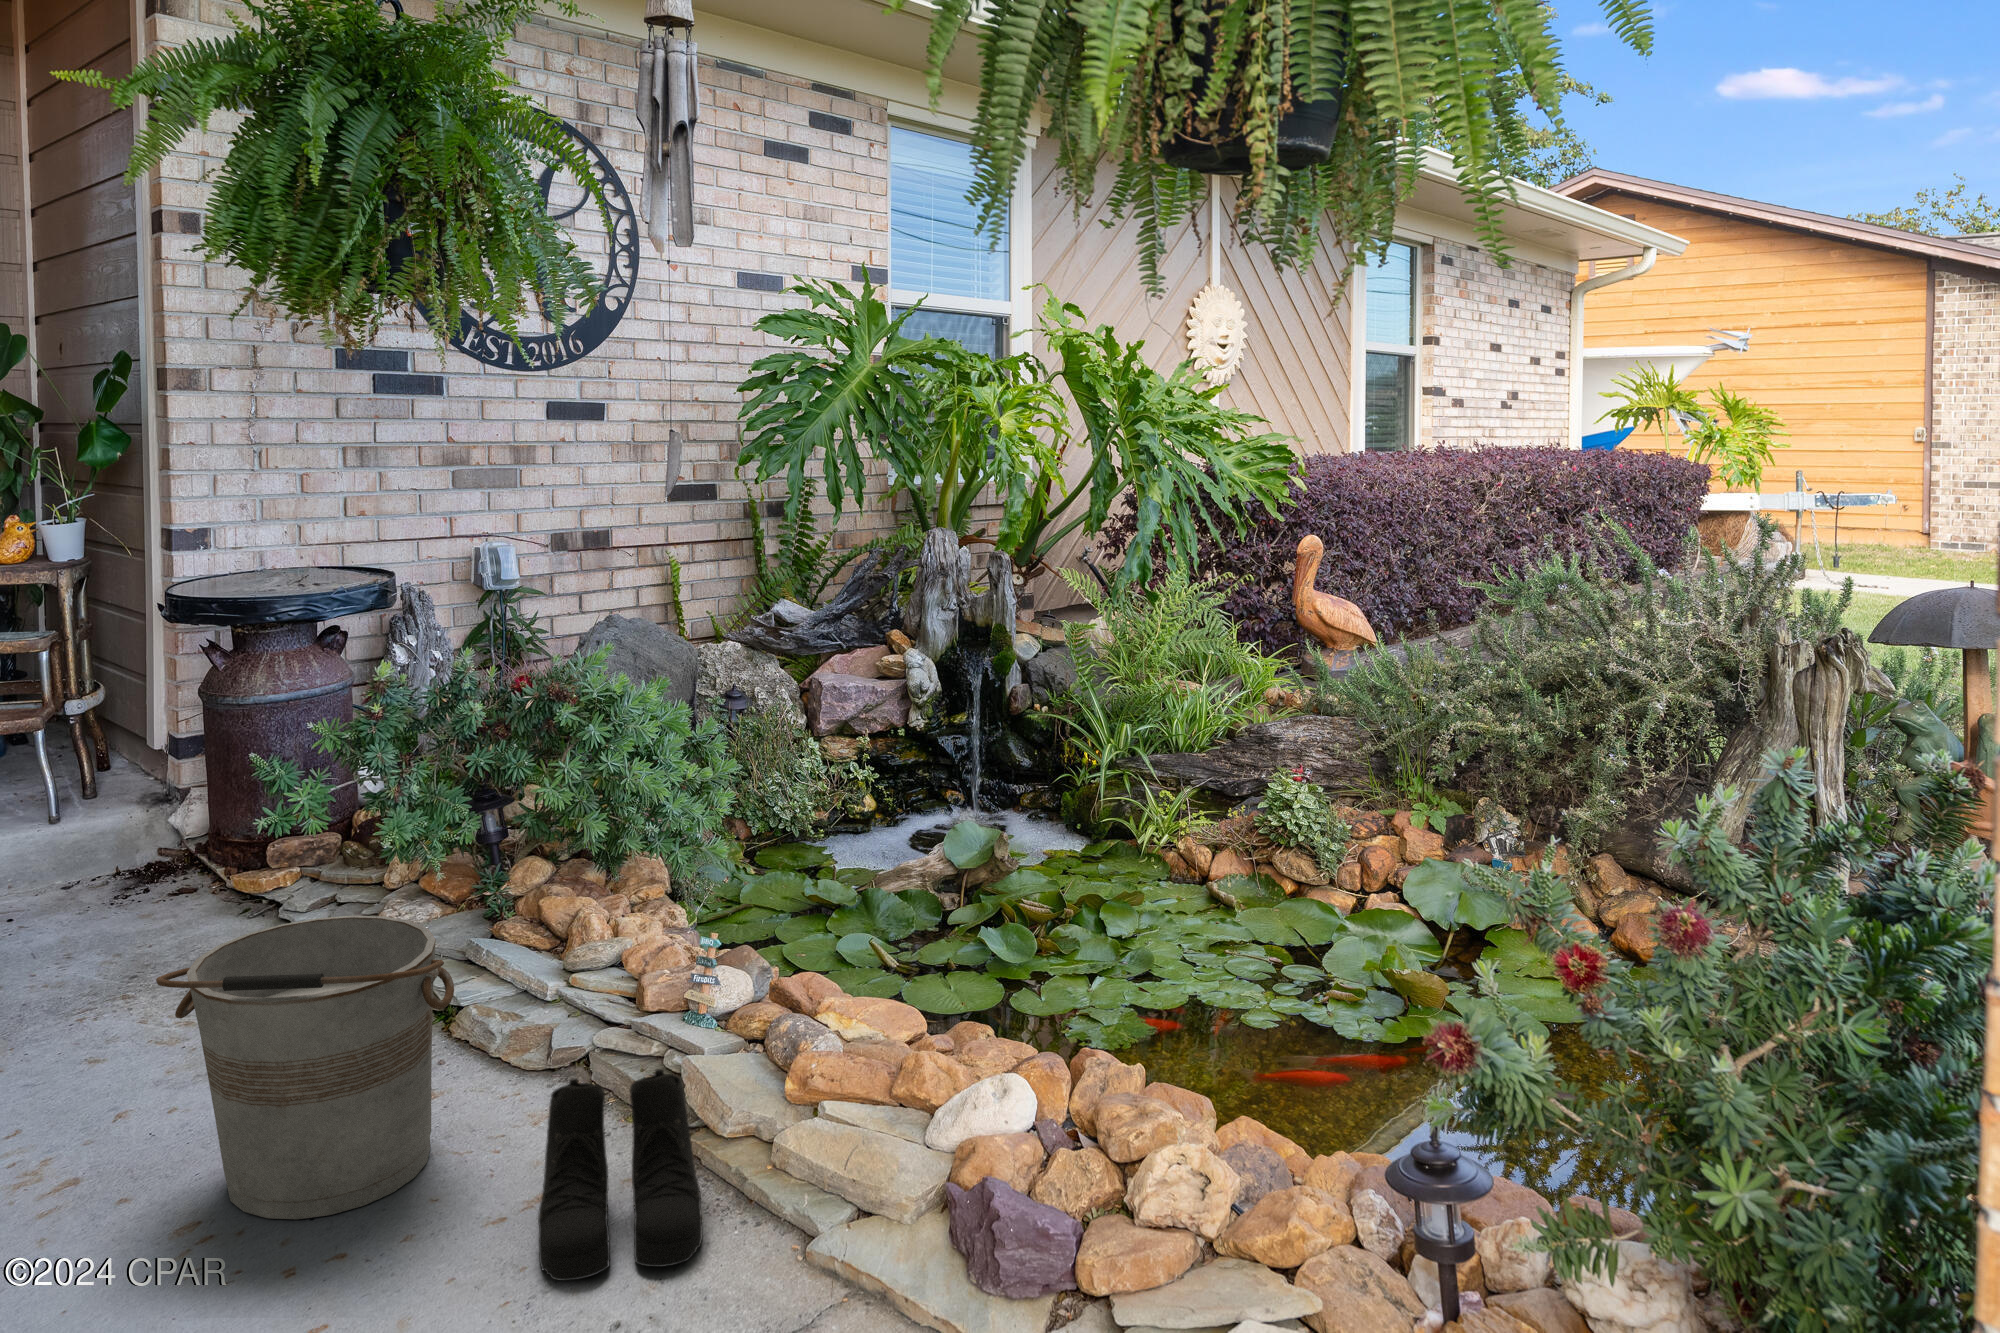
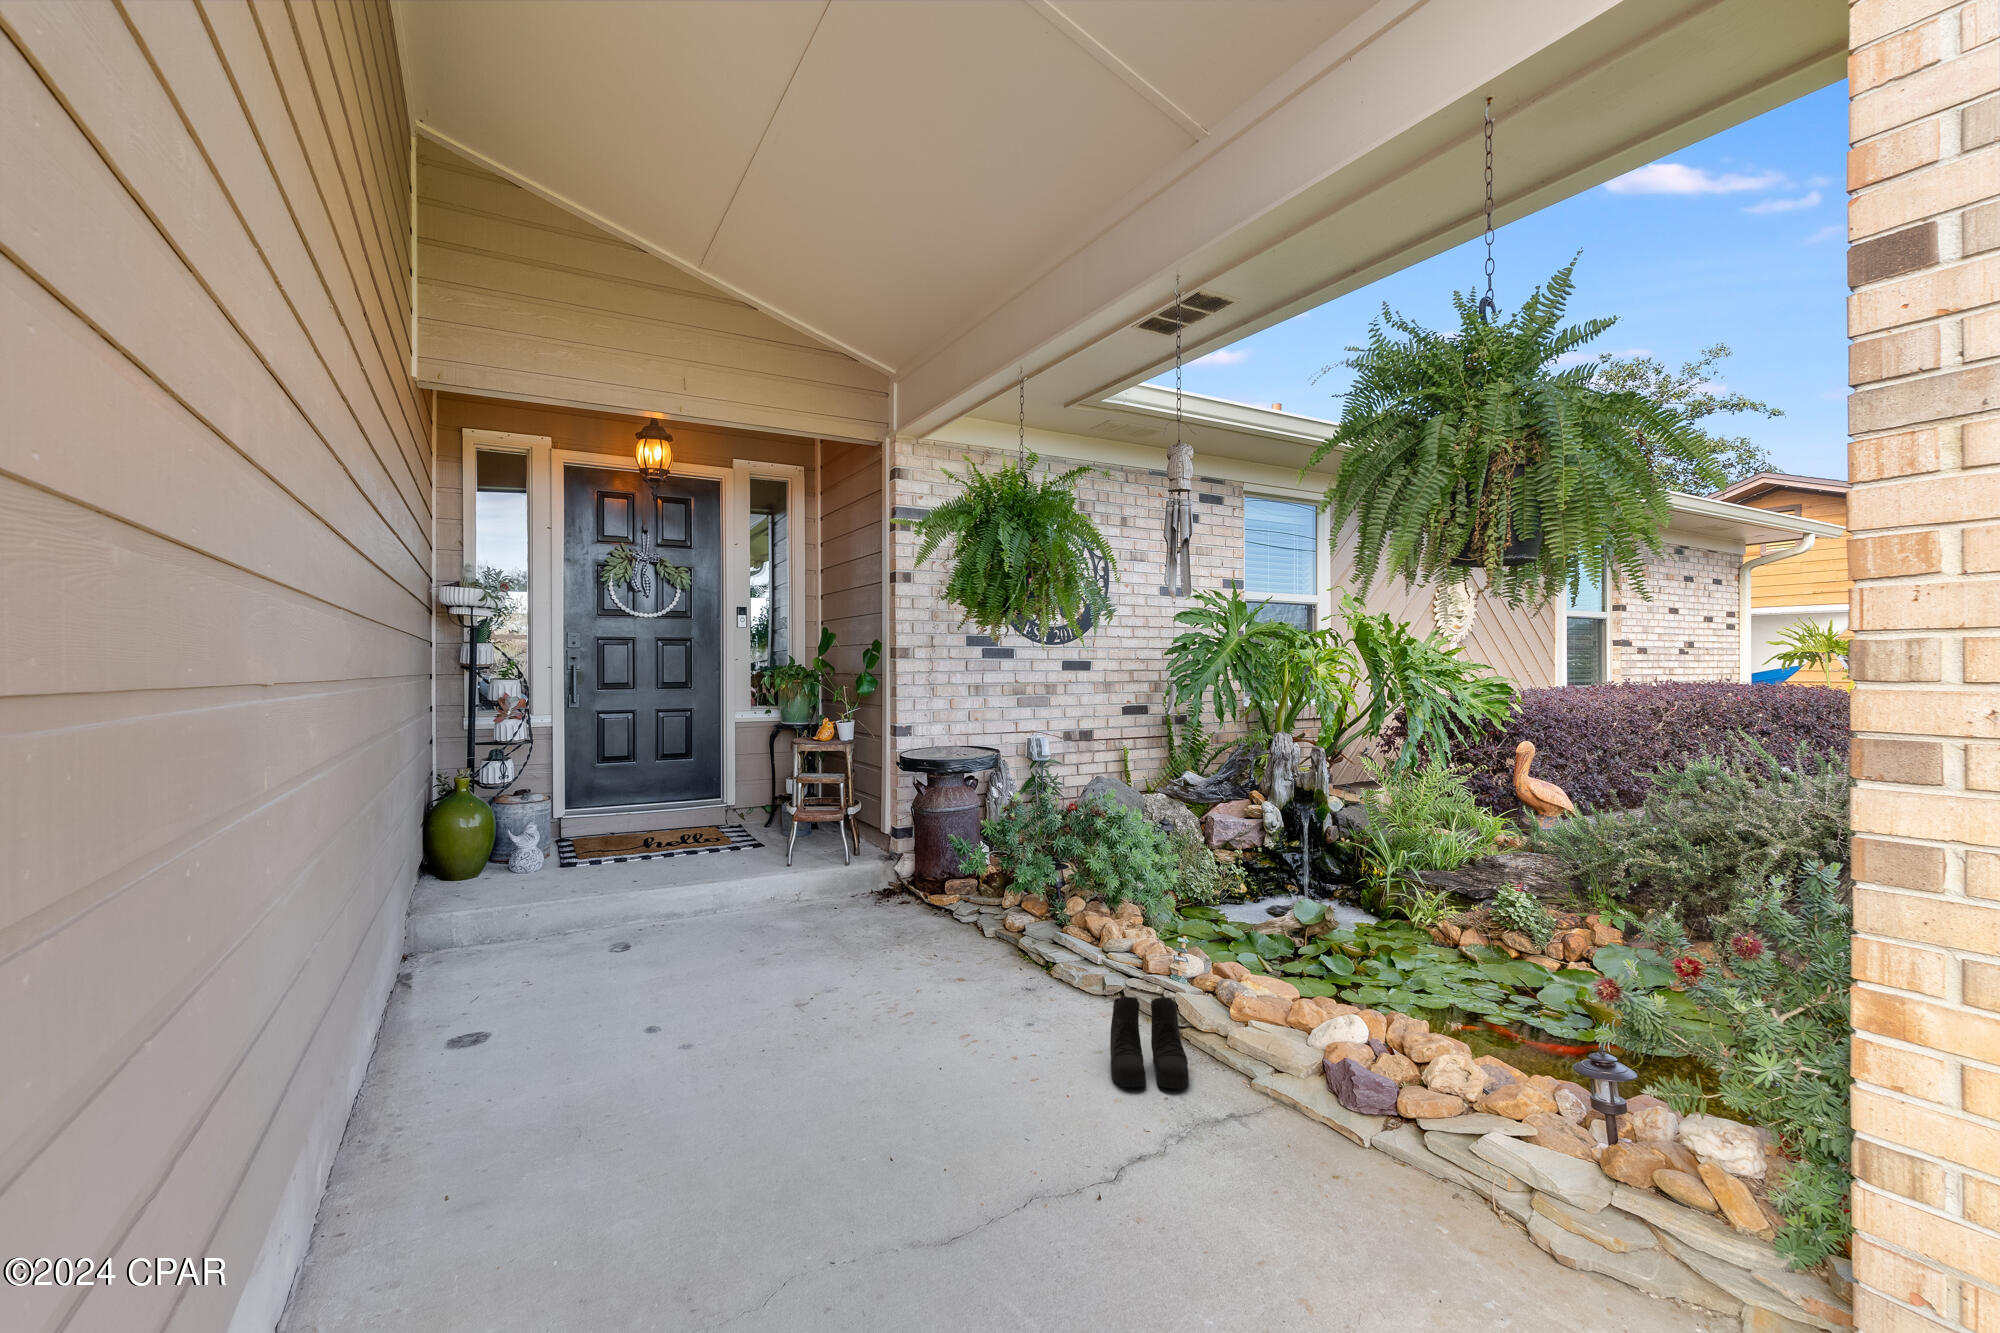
bucket: present [156,916,454,1219] -> none [947,909,1066,1047]

